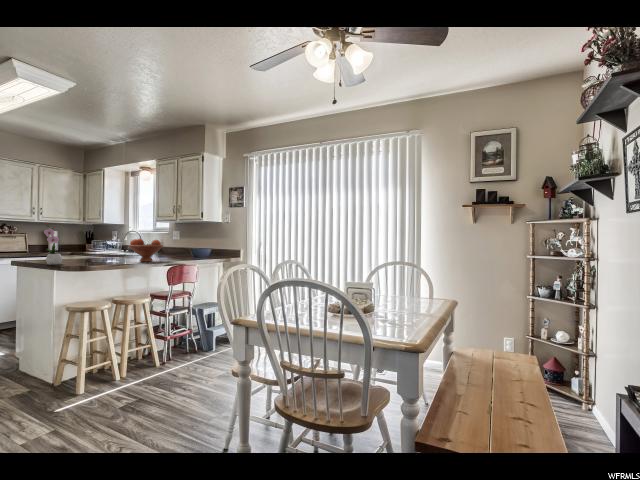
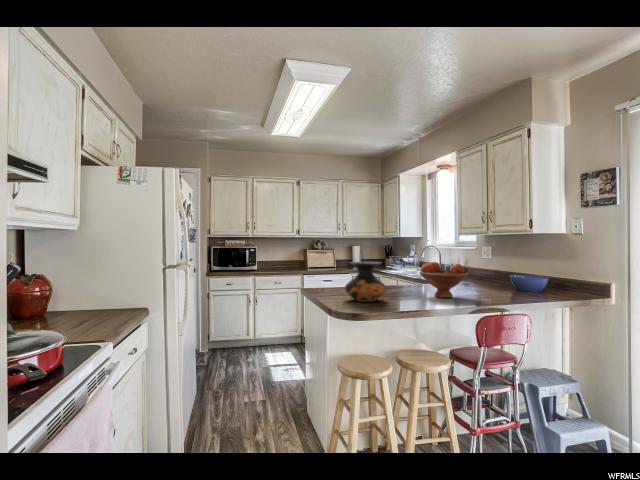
flower arrangement: present [44,223,62,265] -> none [325,243,346,294]
vase: none [68,238,104,266] -> present [345,262,386,302]

